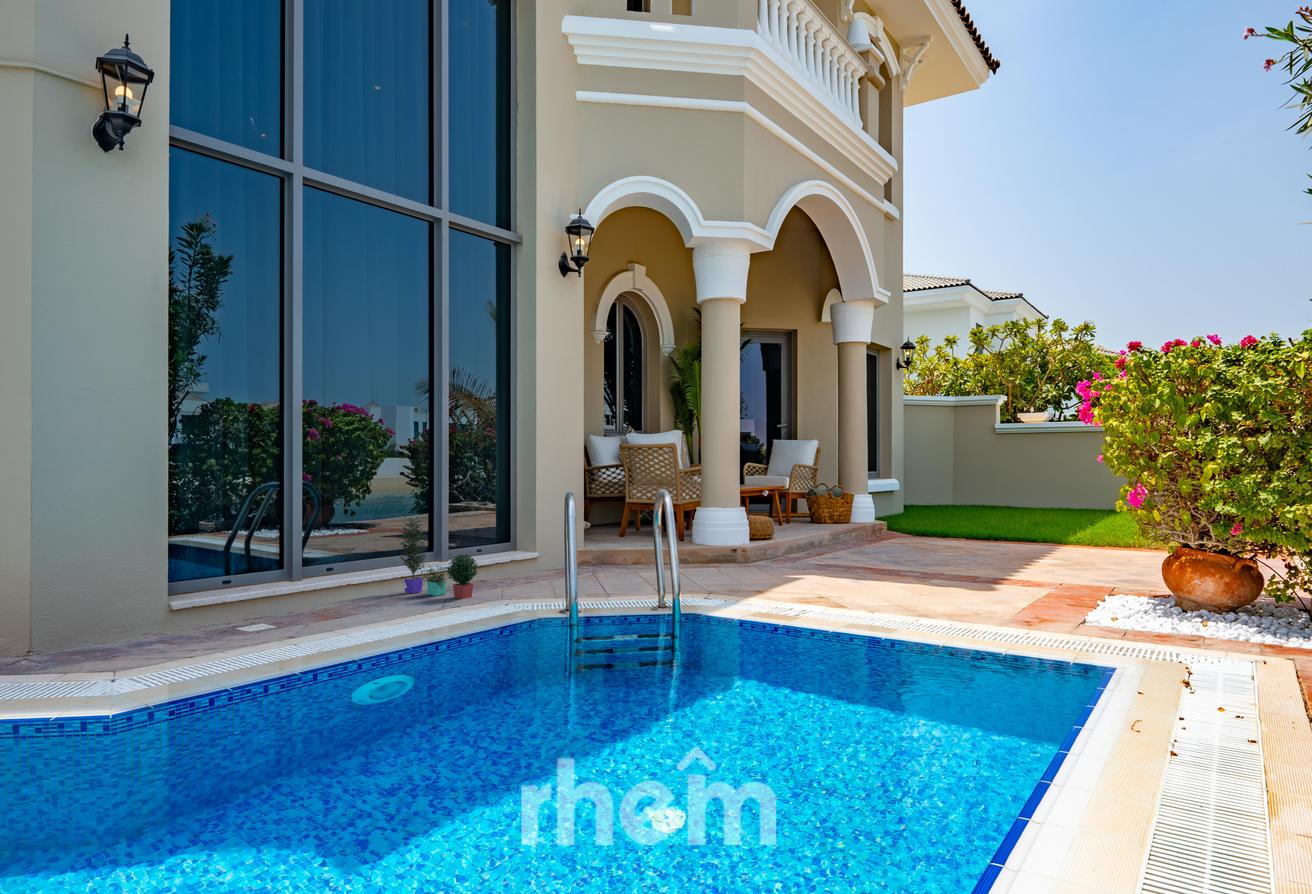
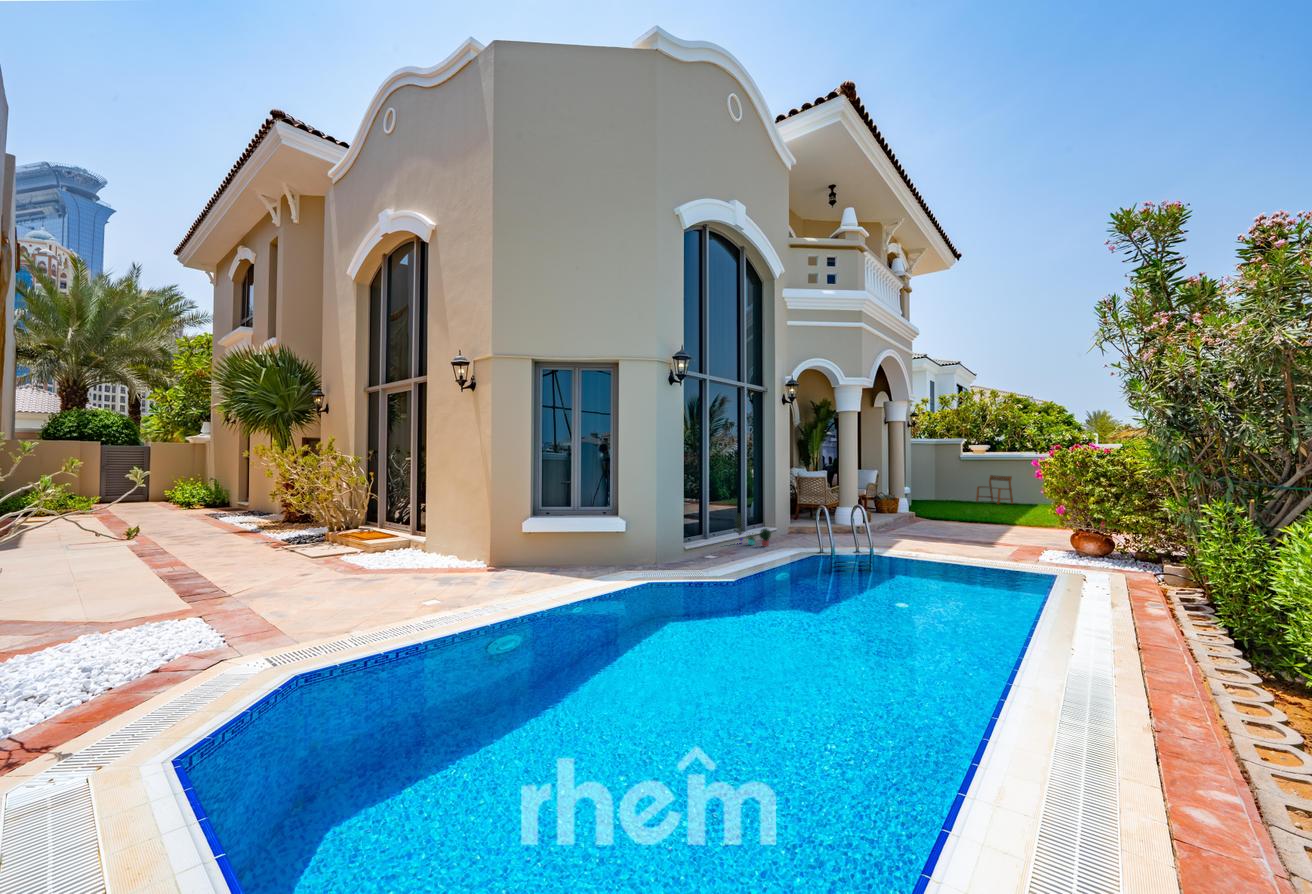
bench: none [1019,458,1083,511] -> present [976,475,1013,504]

